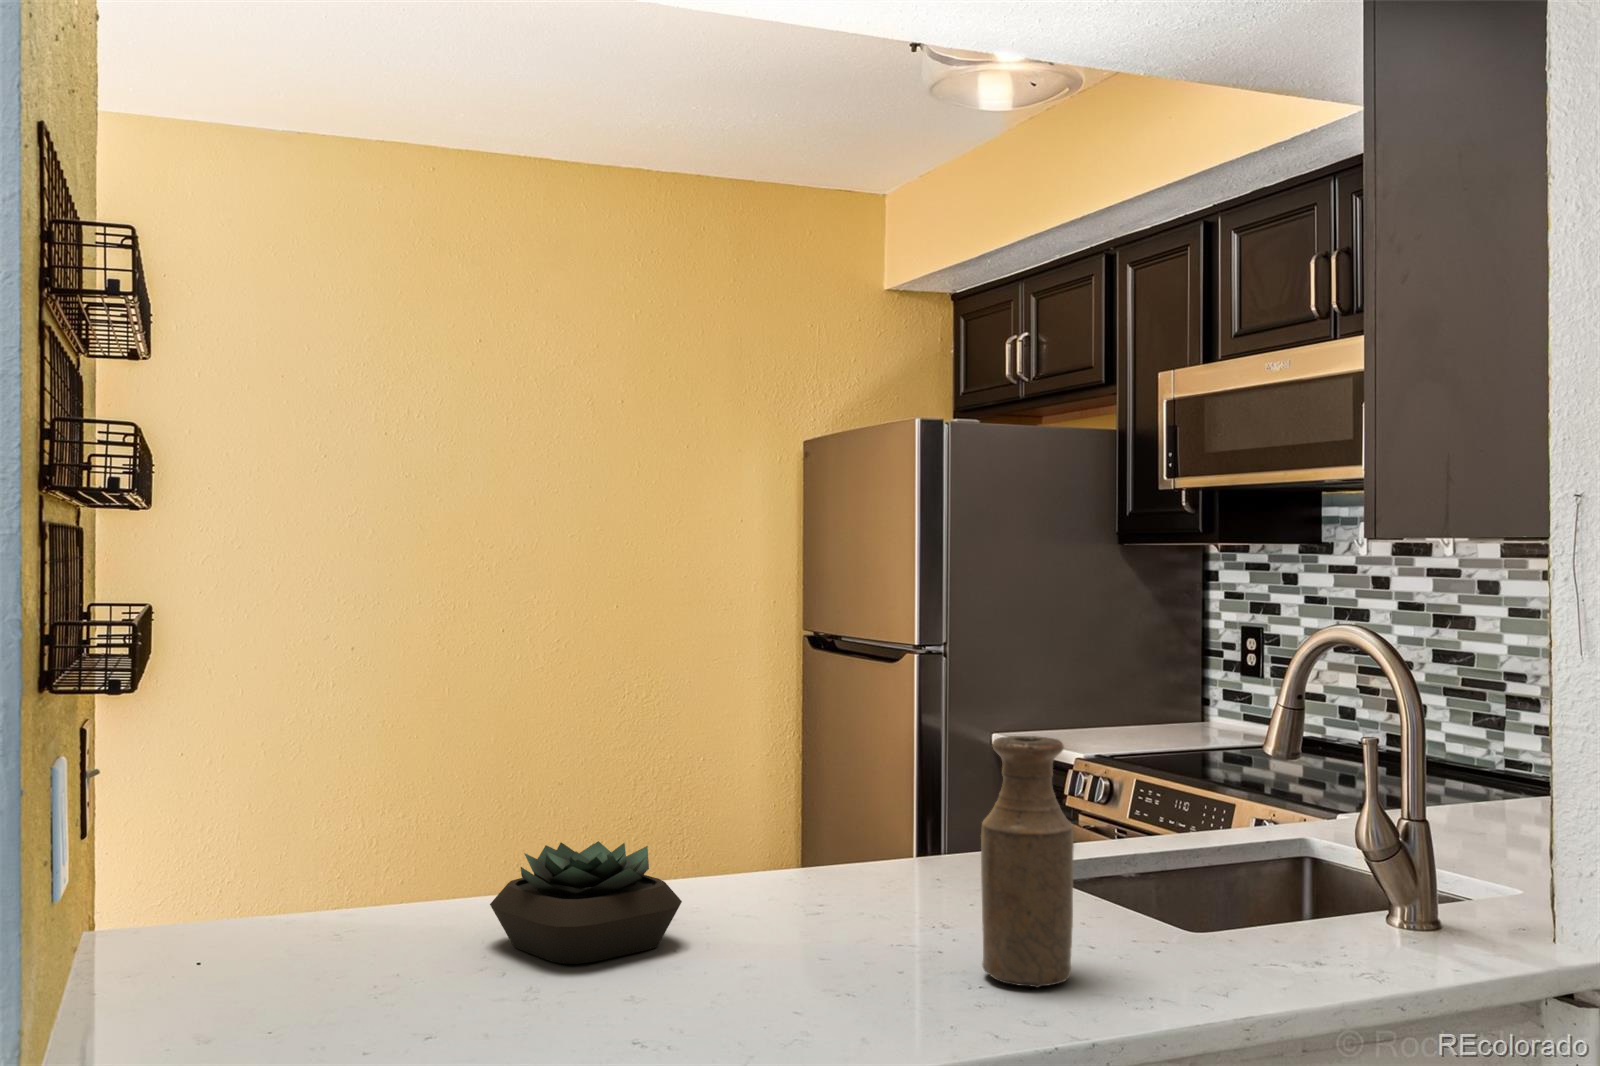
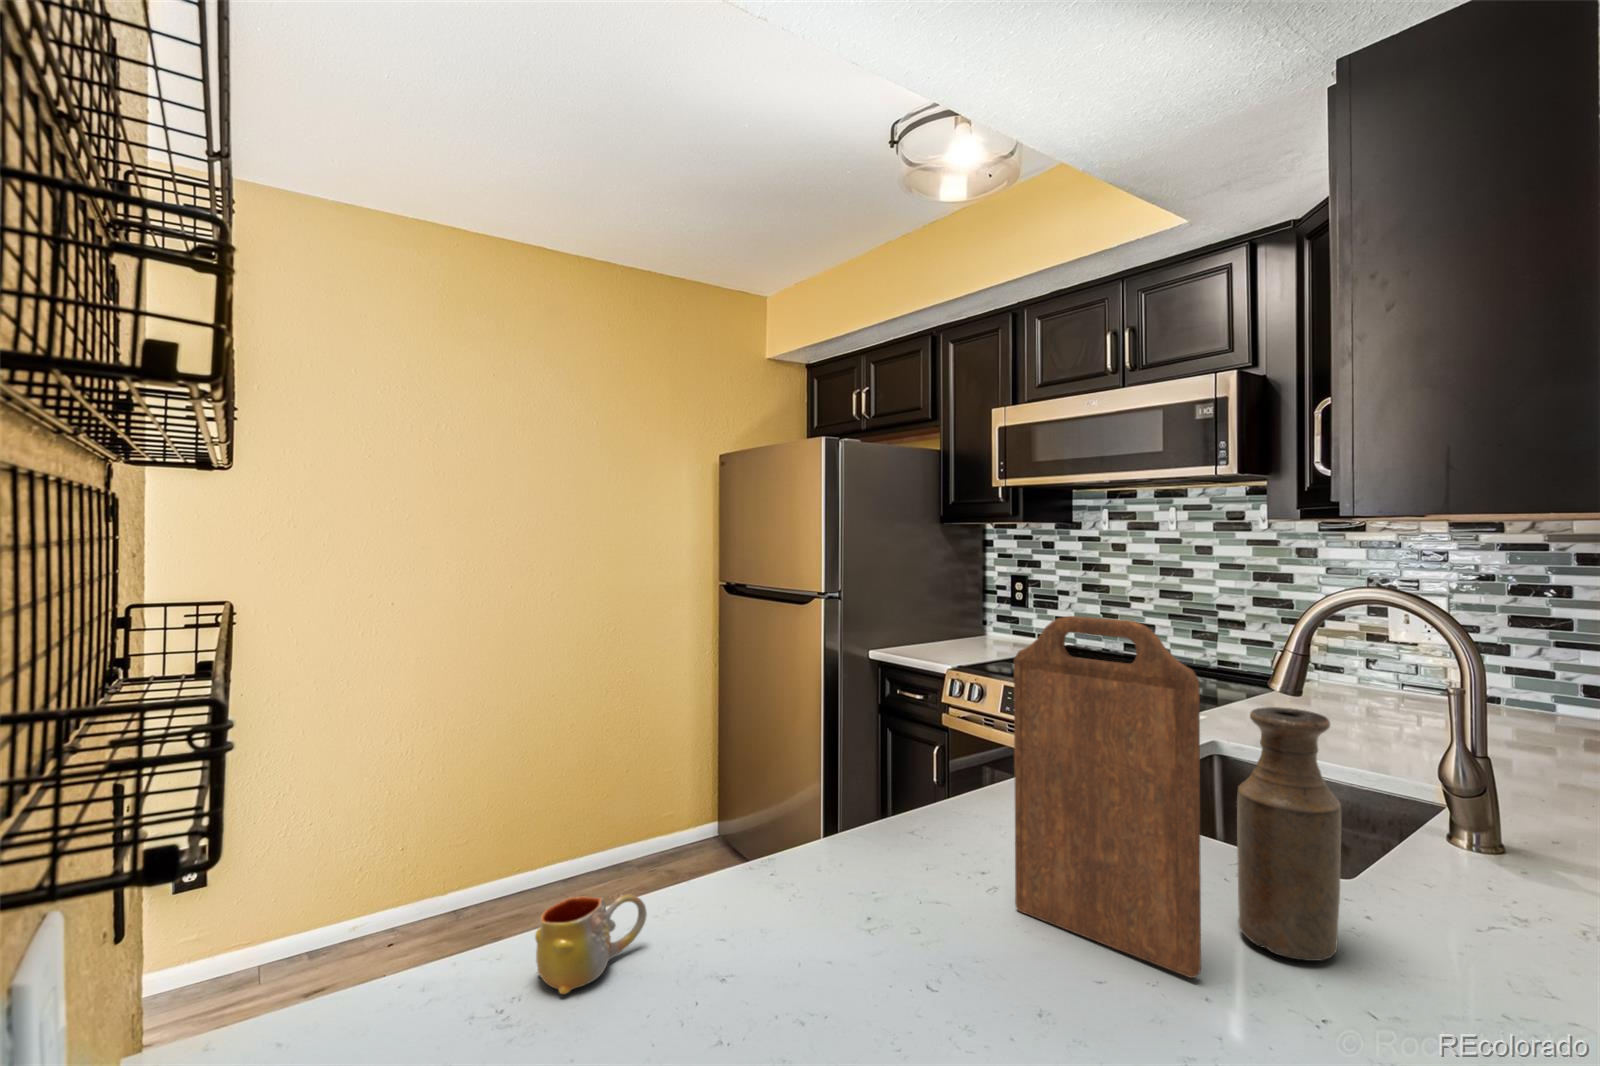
cutting board: none [790,638,898,985] -> present [1014,616,1201,978]
succulent plant: present [490,841,682,964] -> none [727,822,925,983]
mug: none [319,881,426,952] -> present [535,894,647,994]

